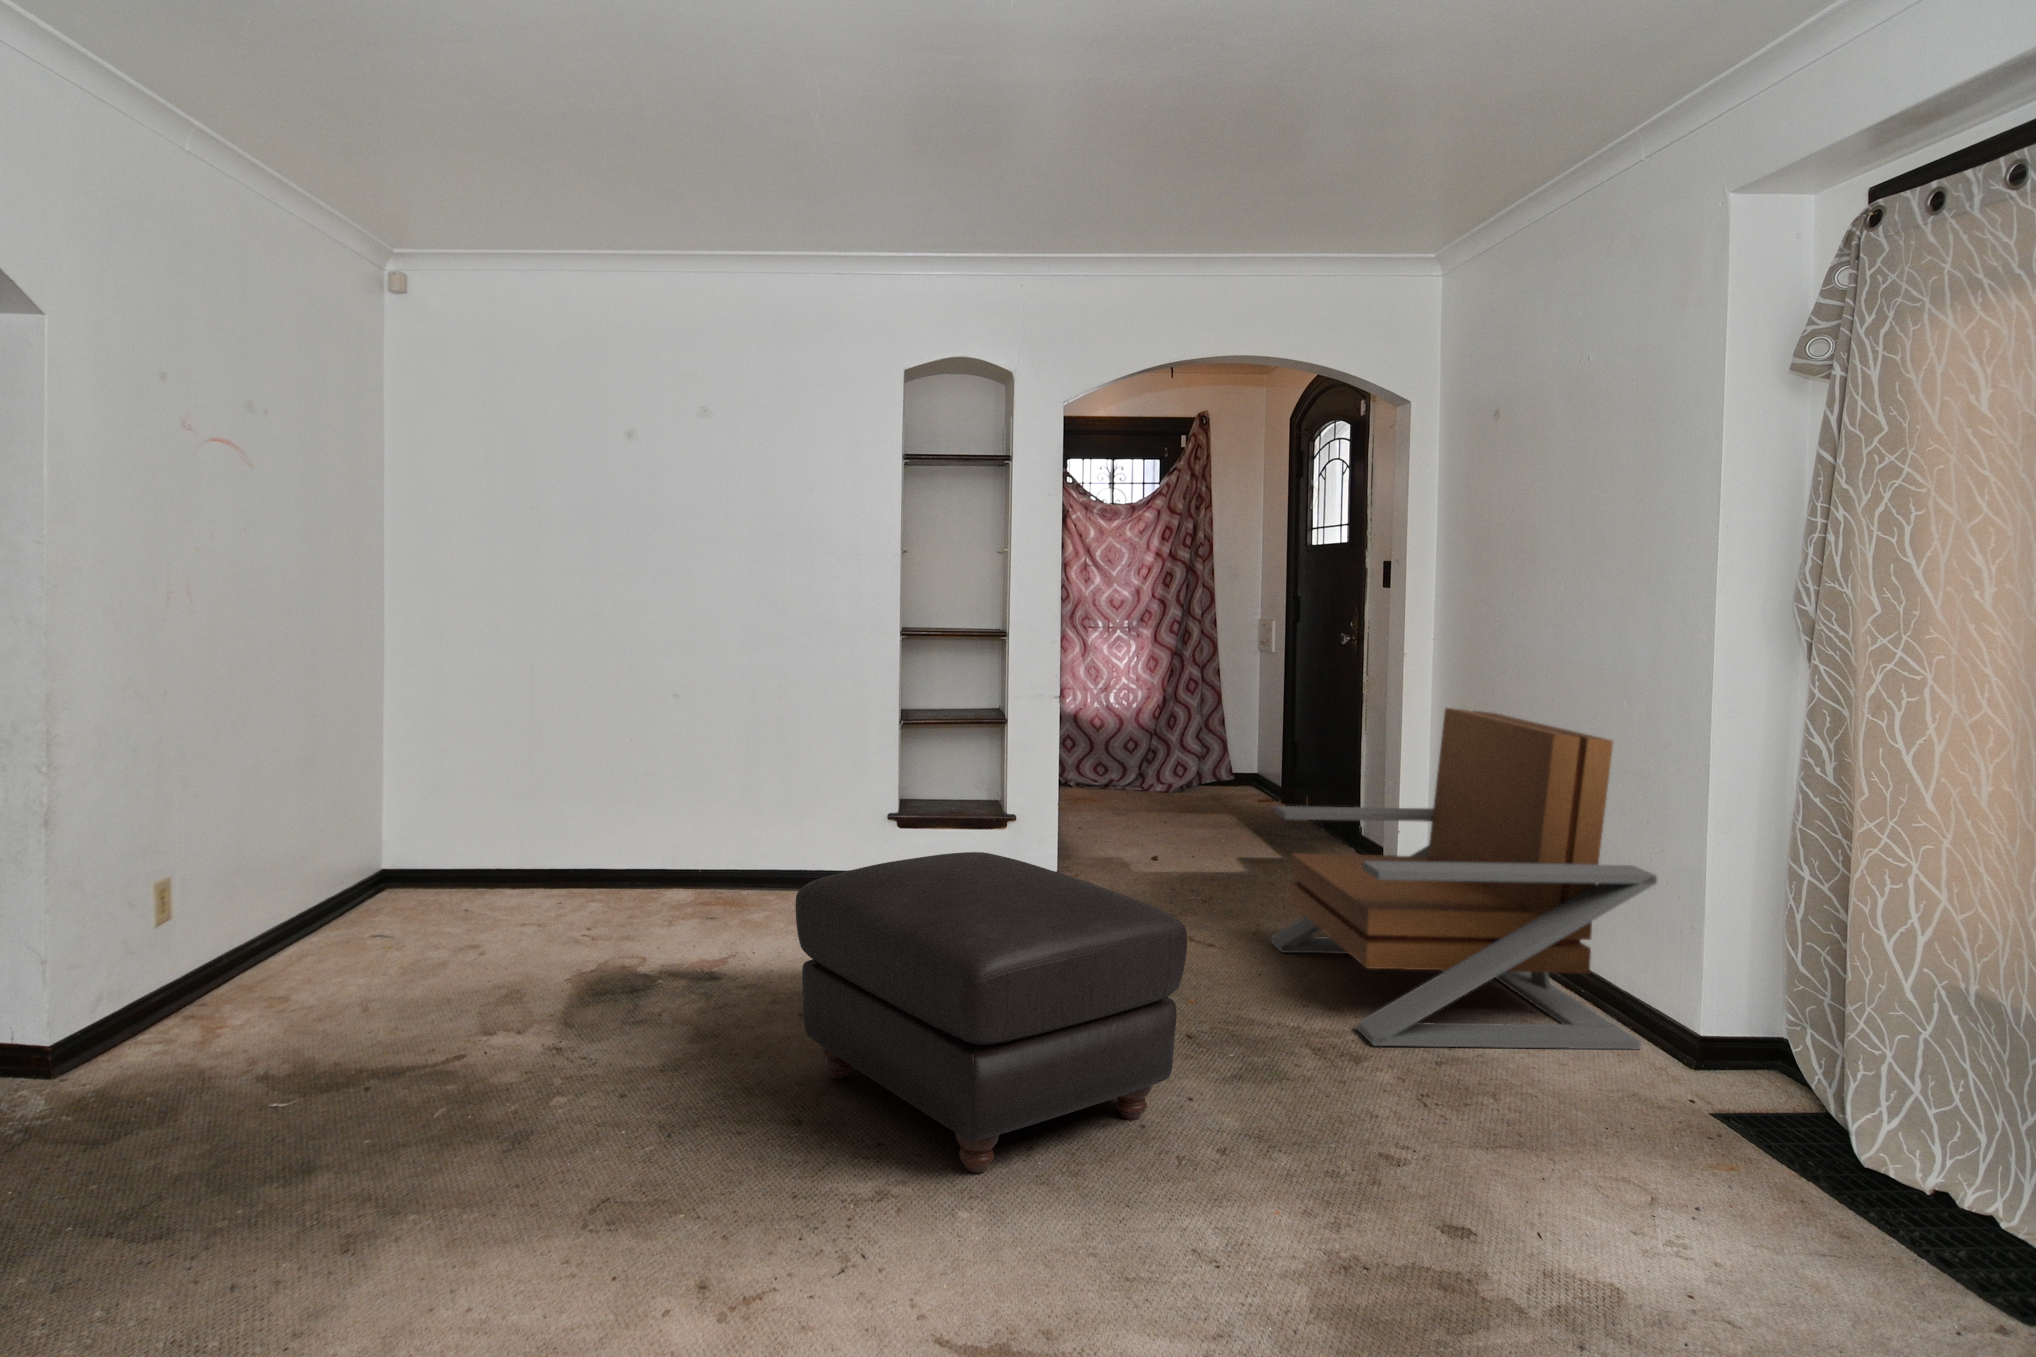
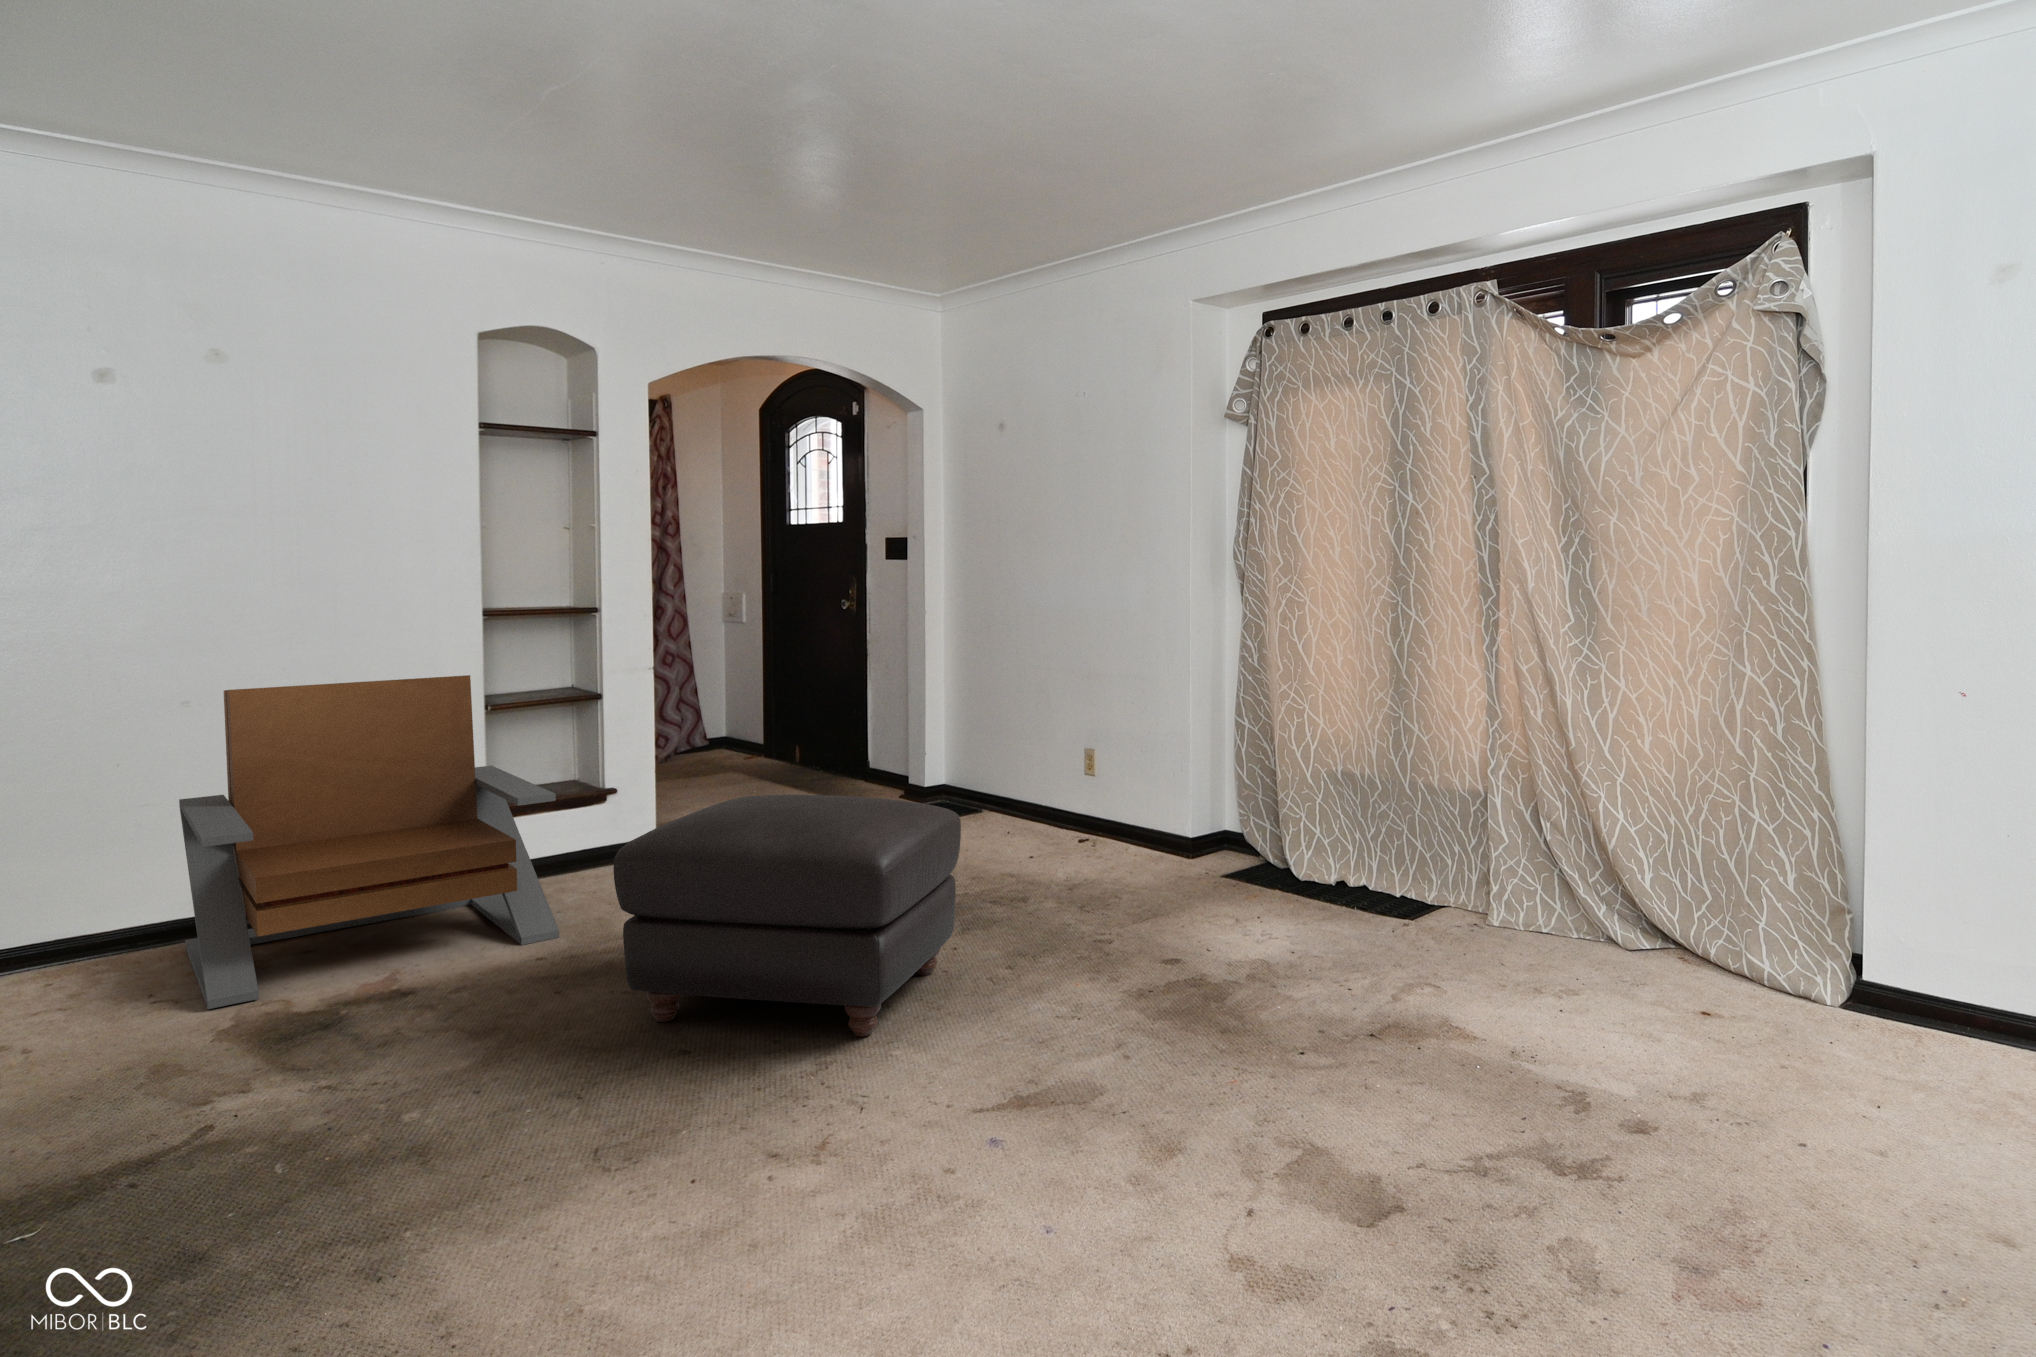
lounge chair: present [1271,708,1657,1049] -> present [179,675,559,1009]

